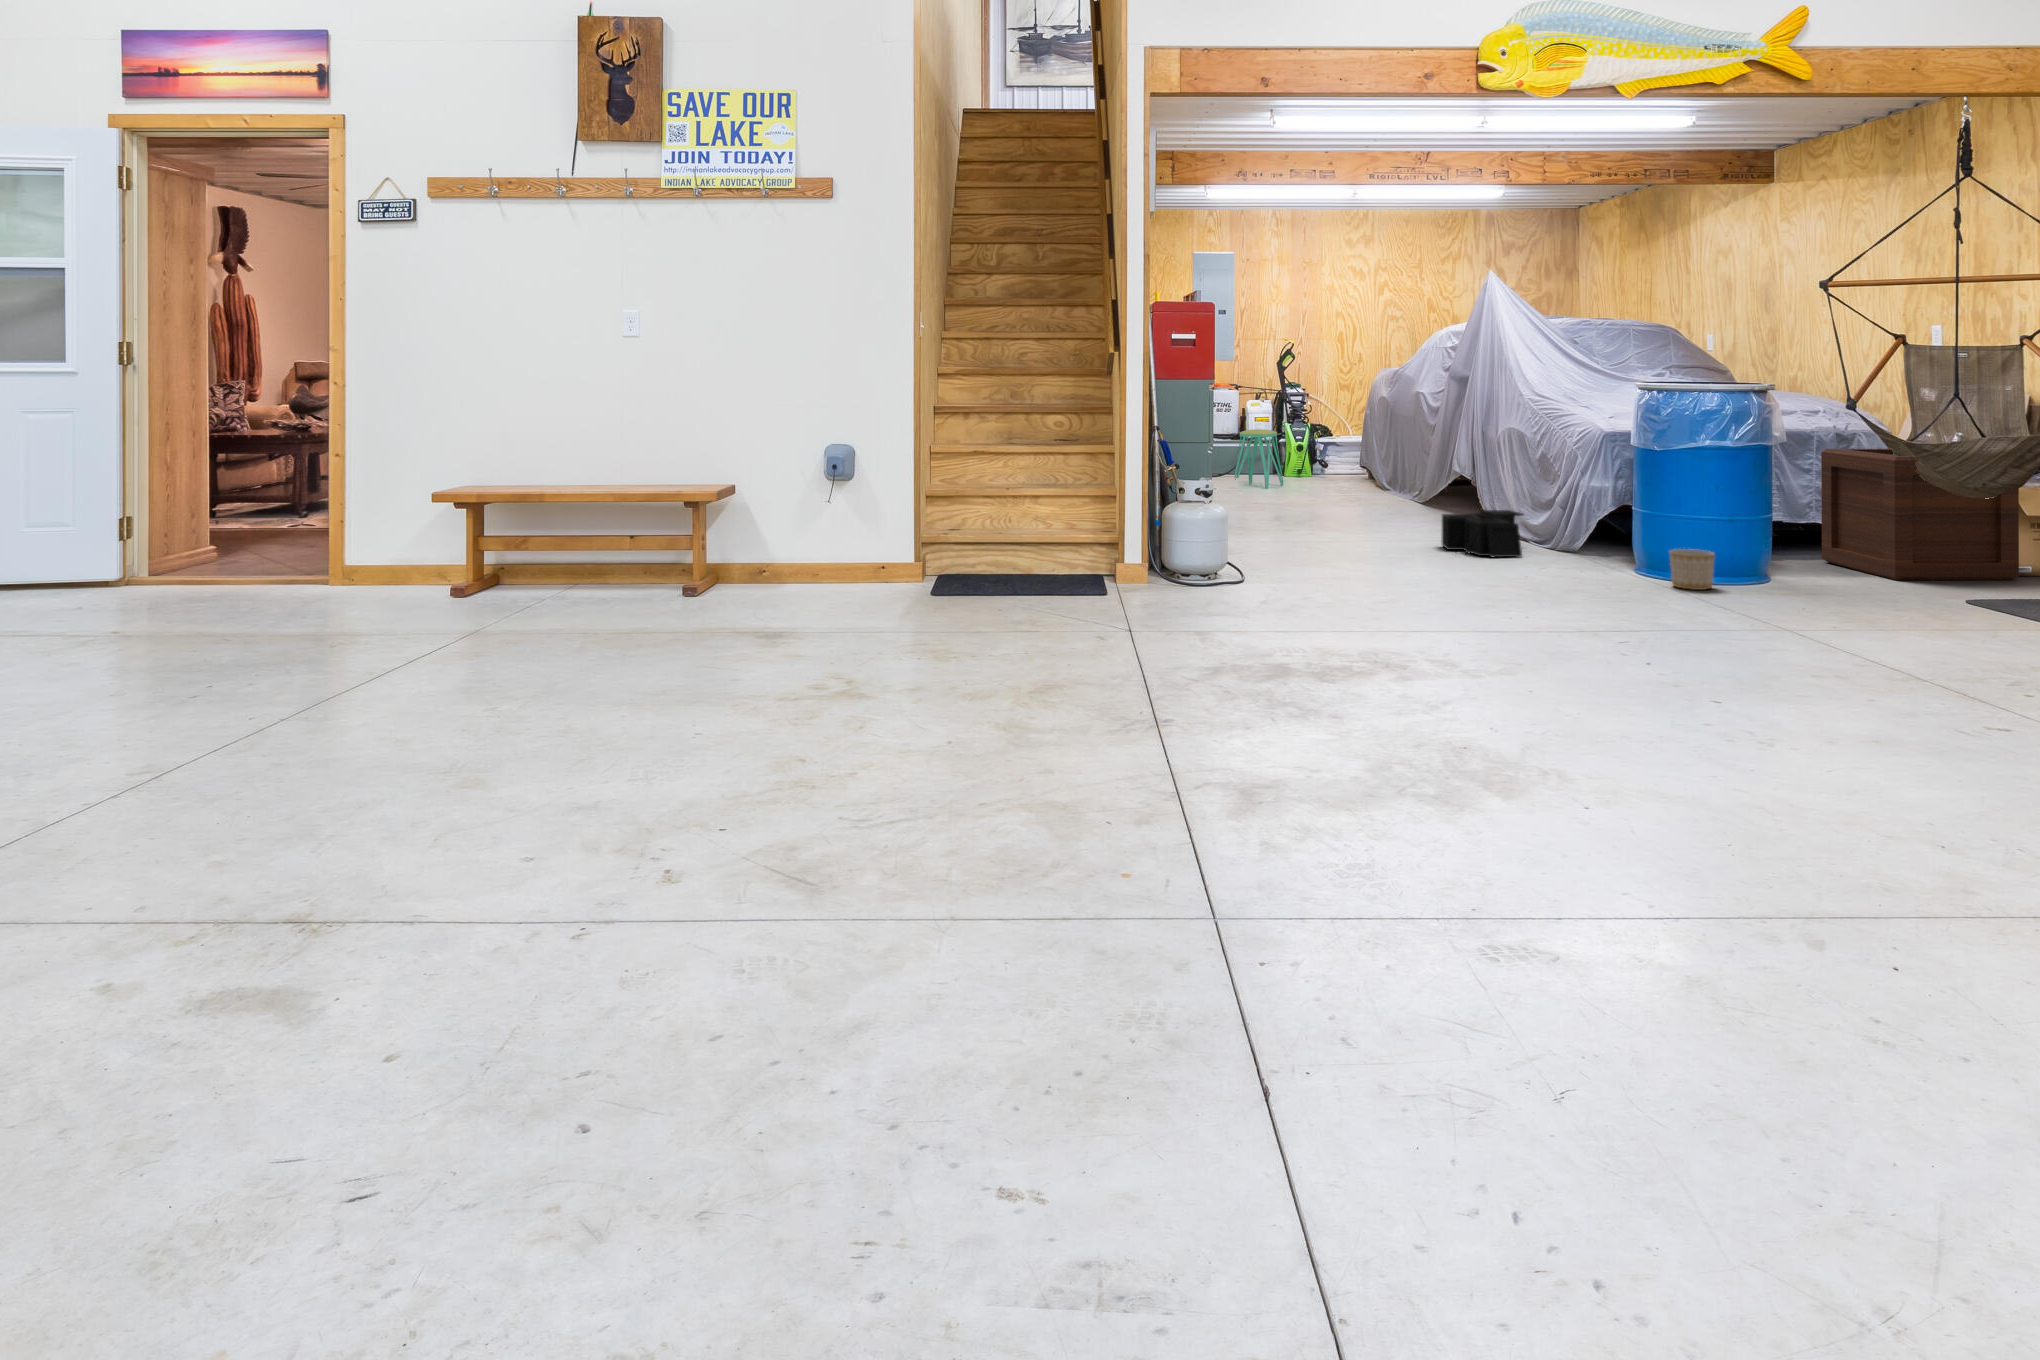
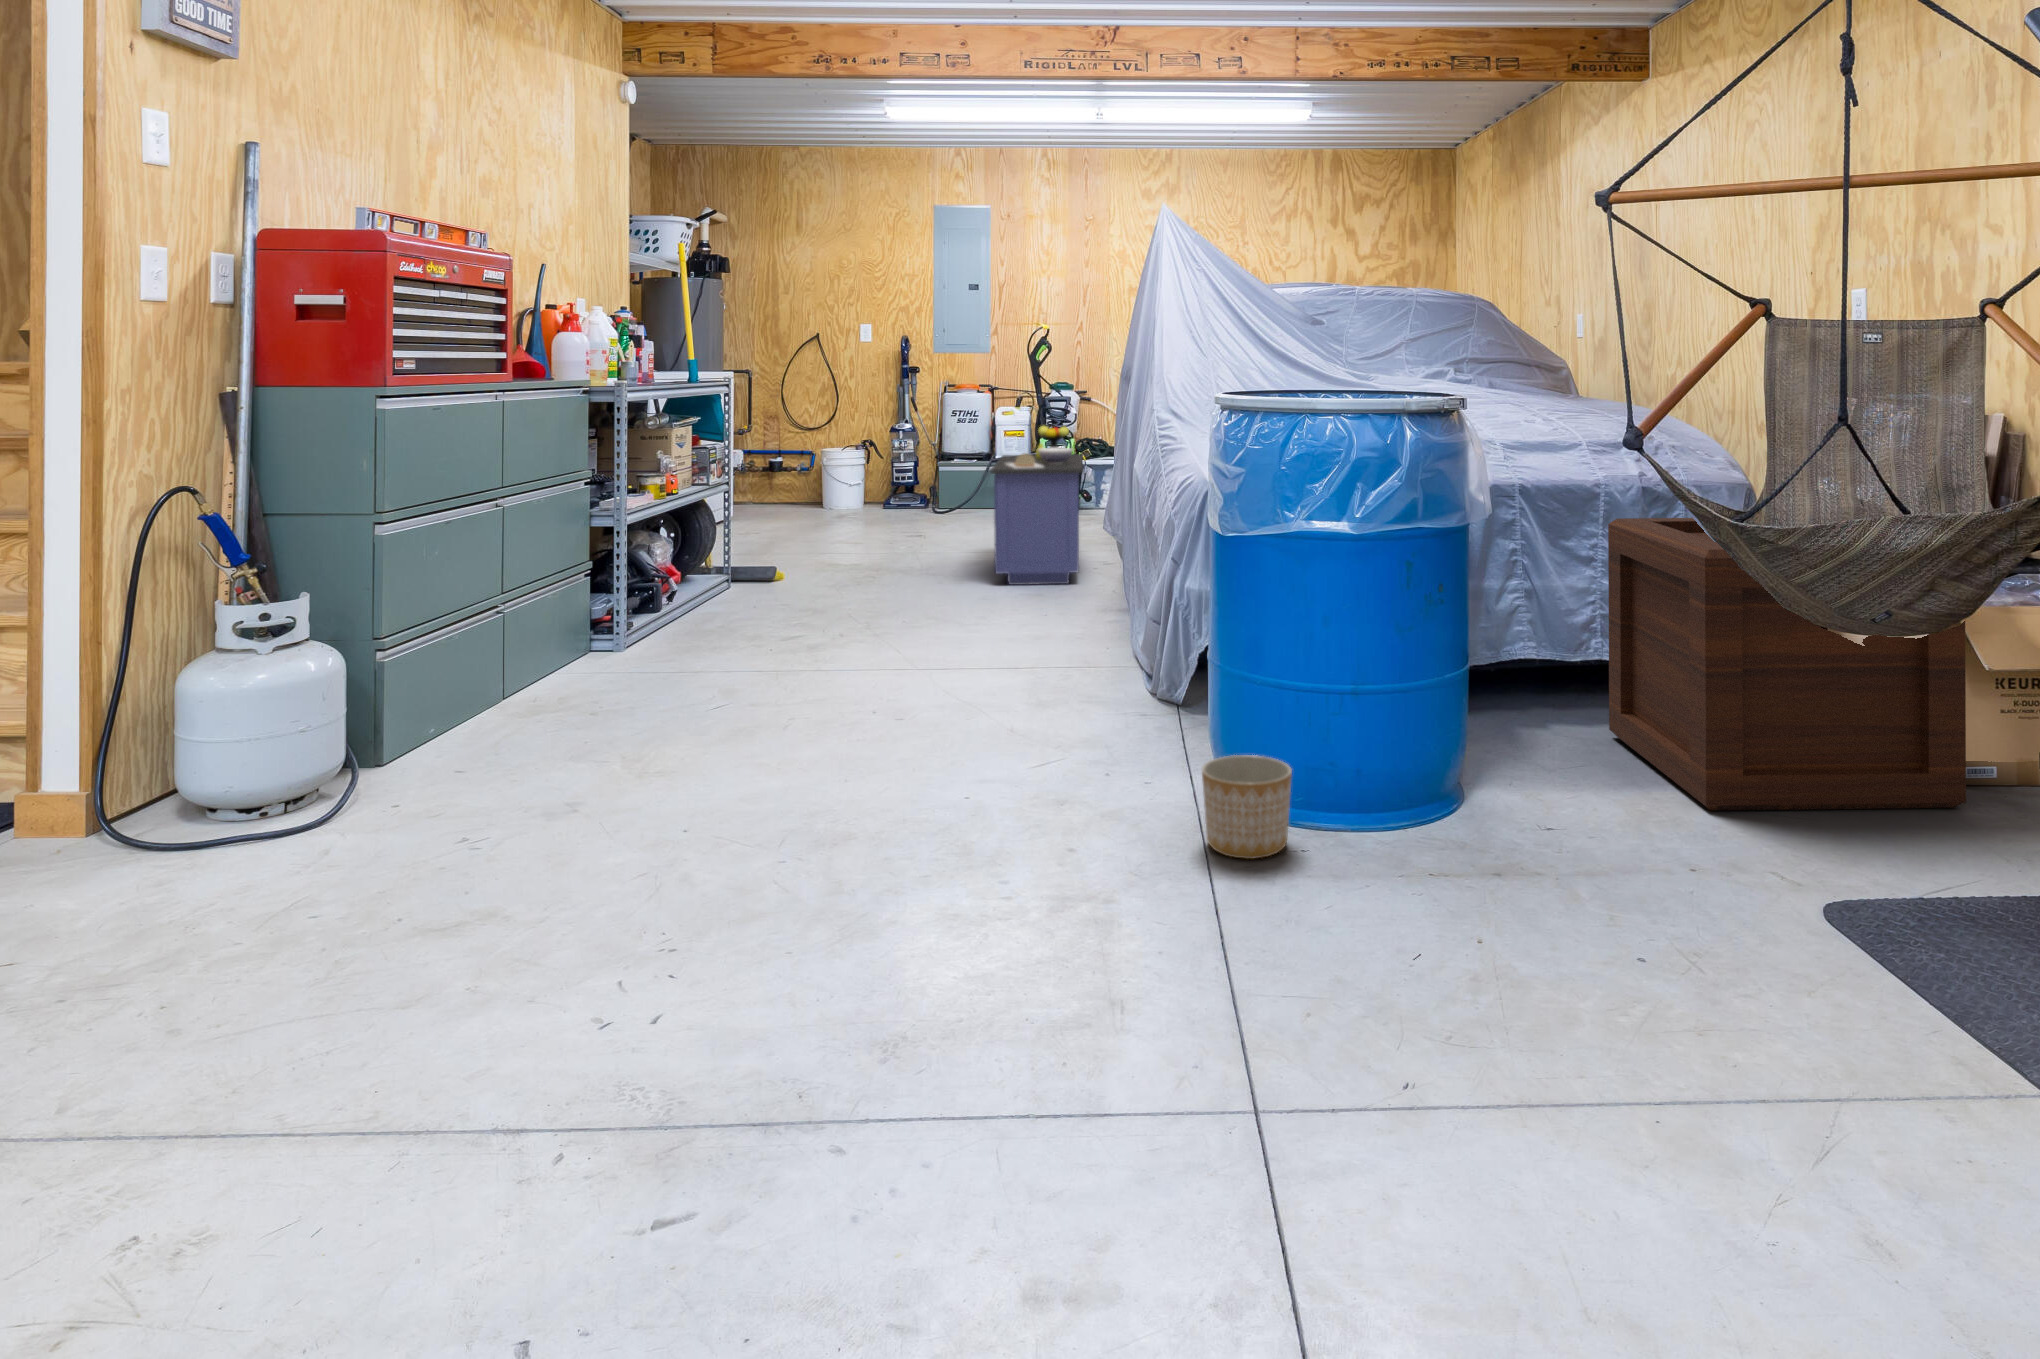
storage cabinet: none [1315,410,1404,511] -> present [990,426,1083,585]
stool: present [1234,429,1283,489] -> none [943,450,1016,535]
storage bin: present [1442,510,1523,557] -> none [954,615,1115,722]

